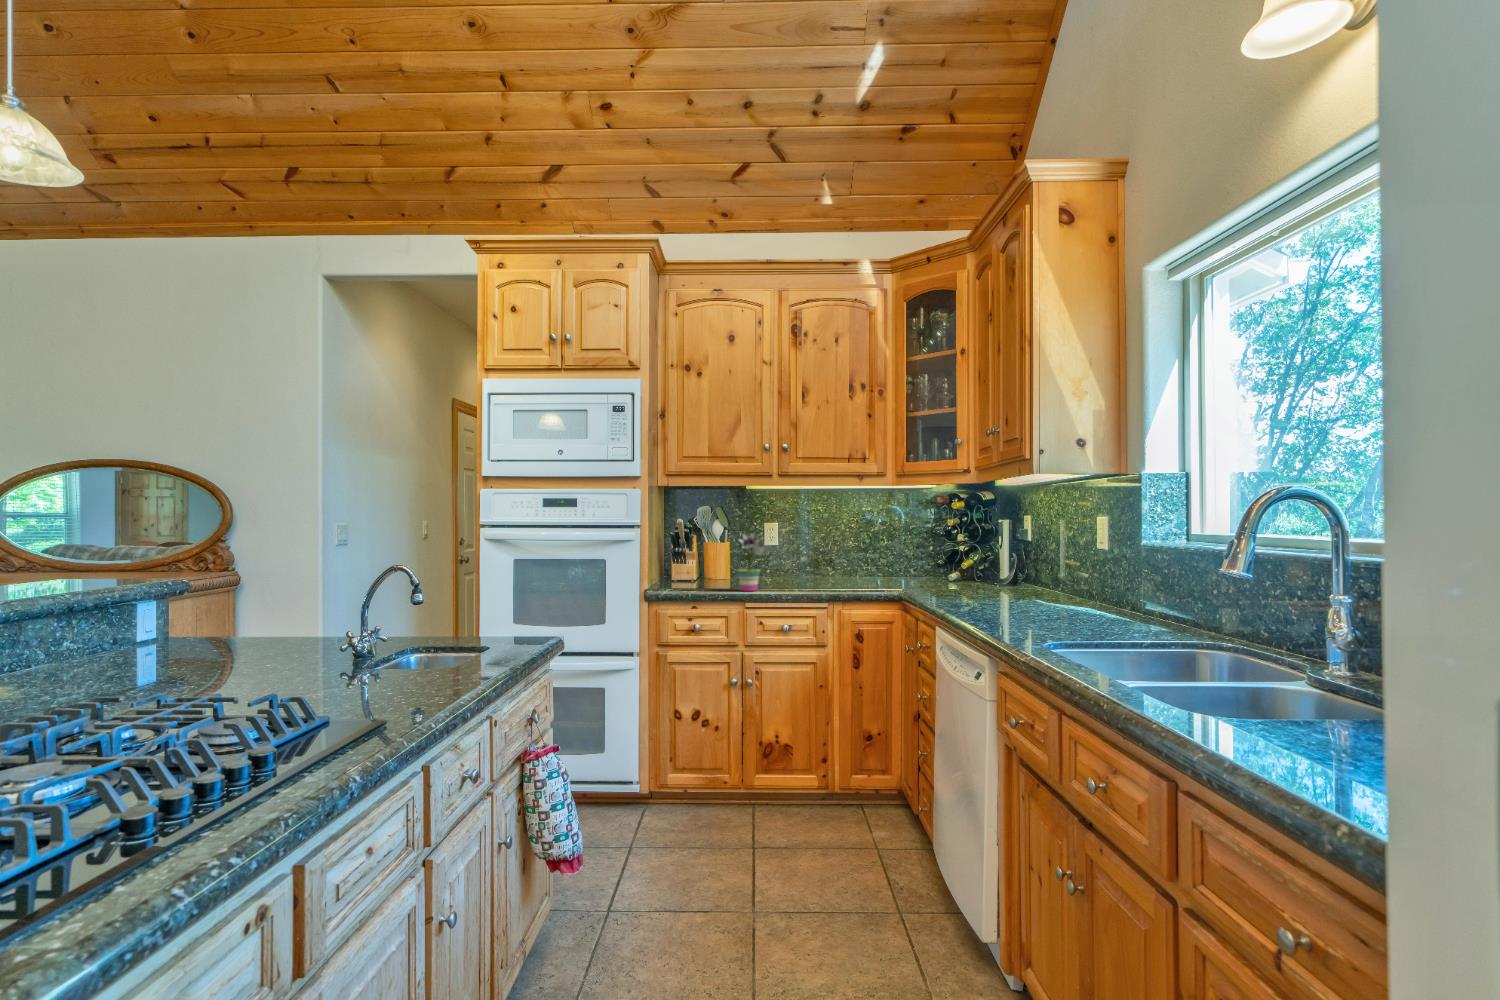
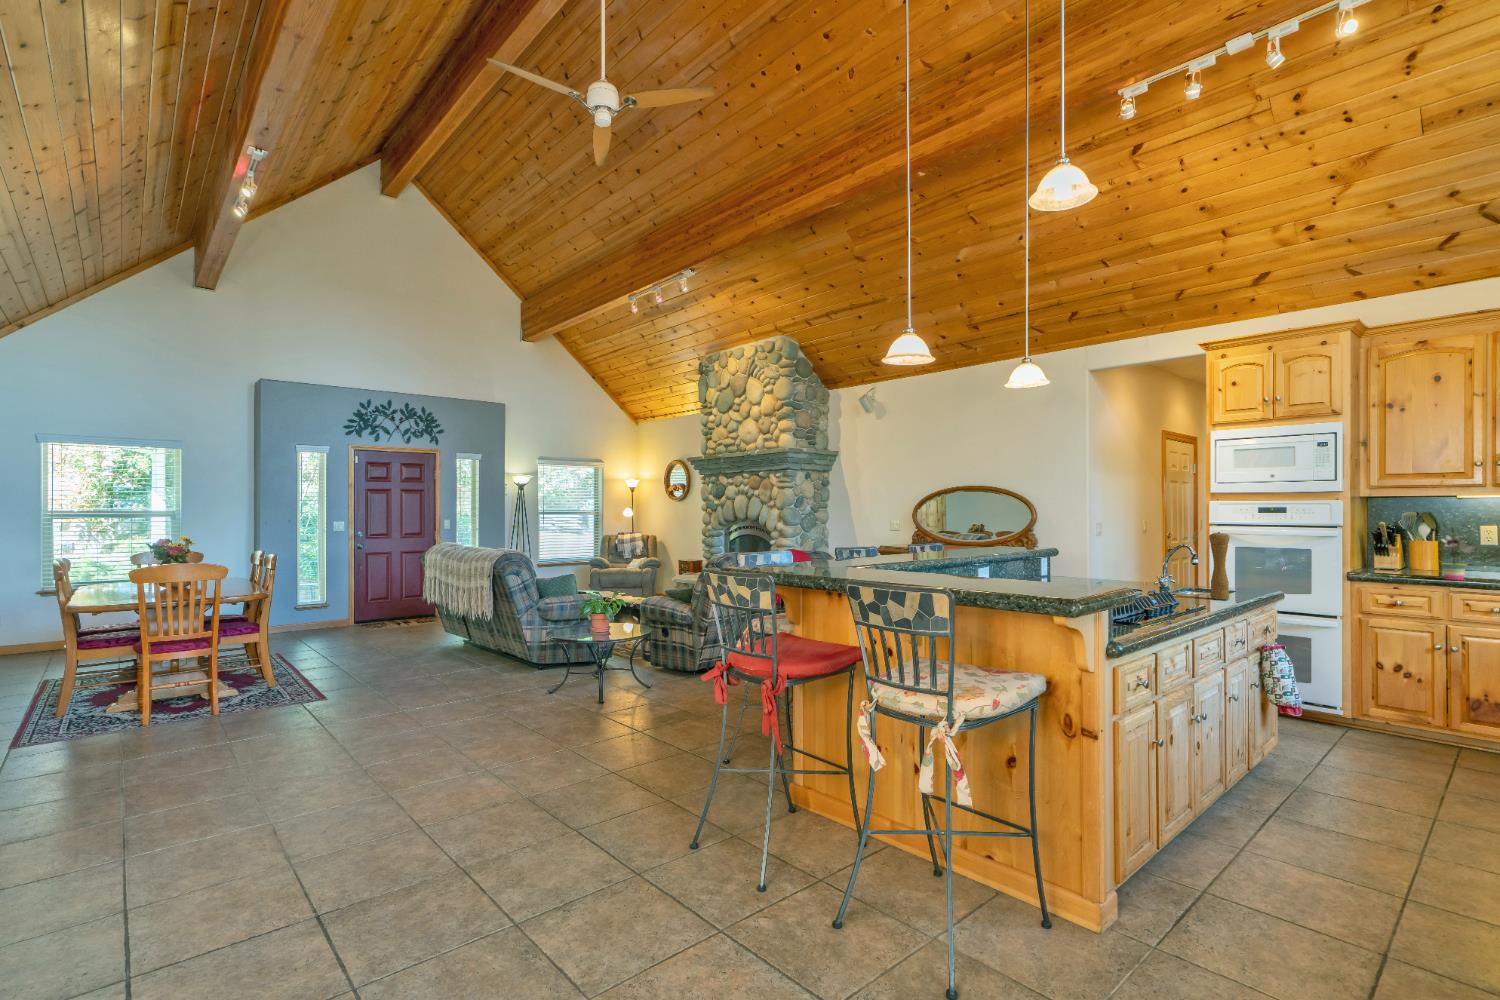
pepper mill: none [403,533,445,691] -> present [1209,532,1229,600]

